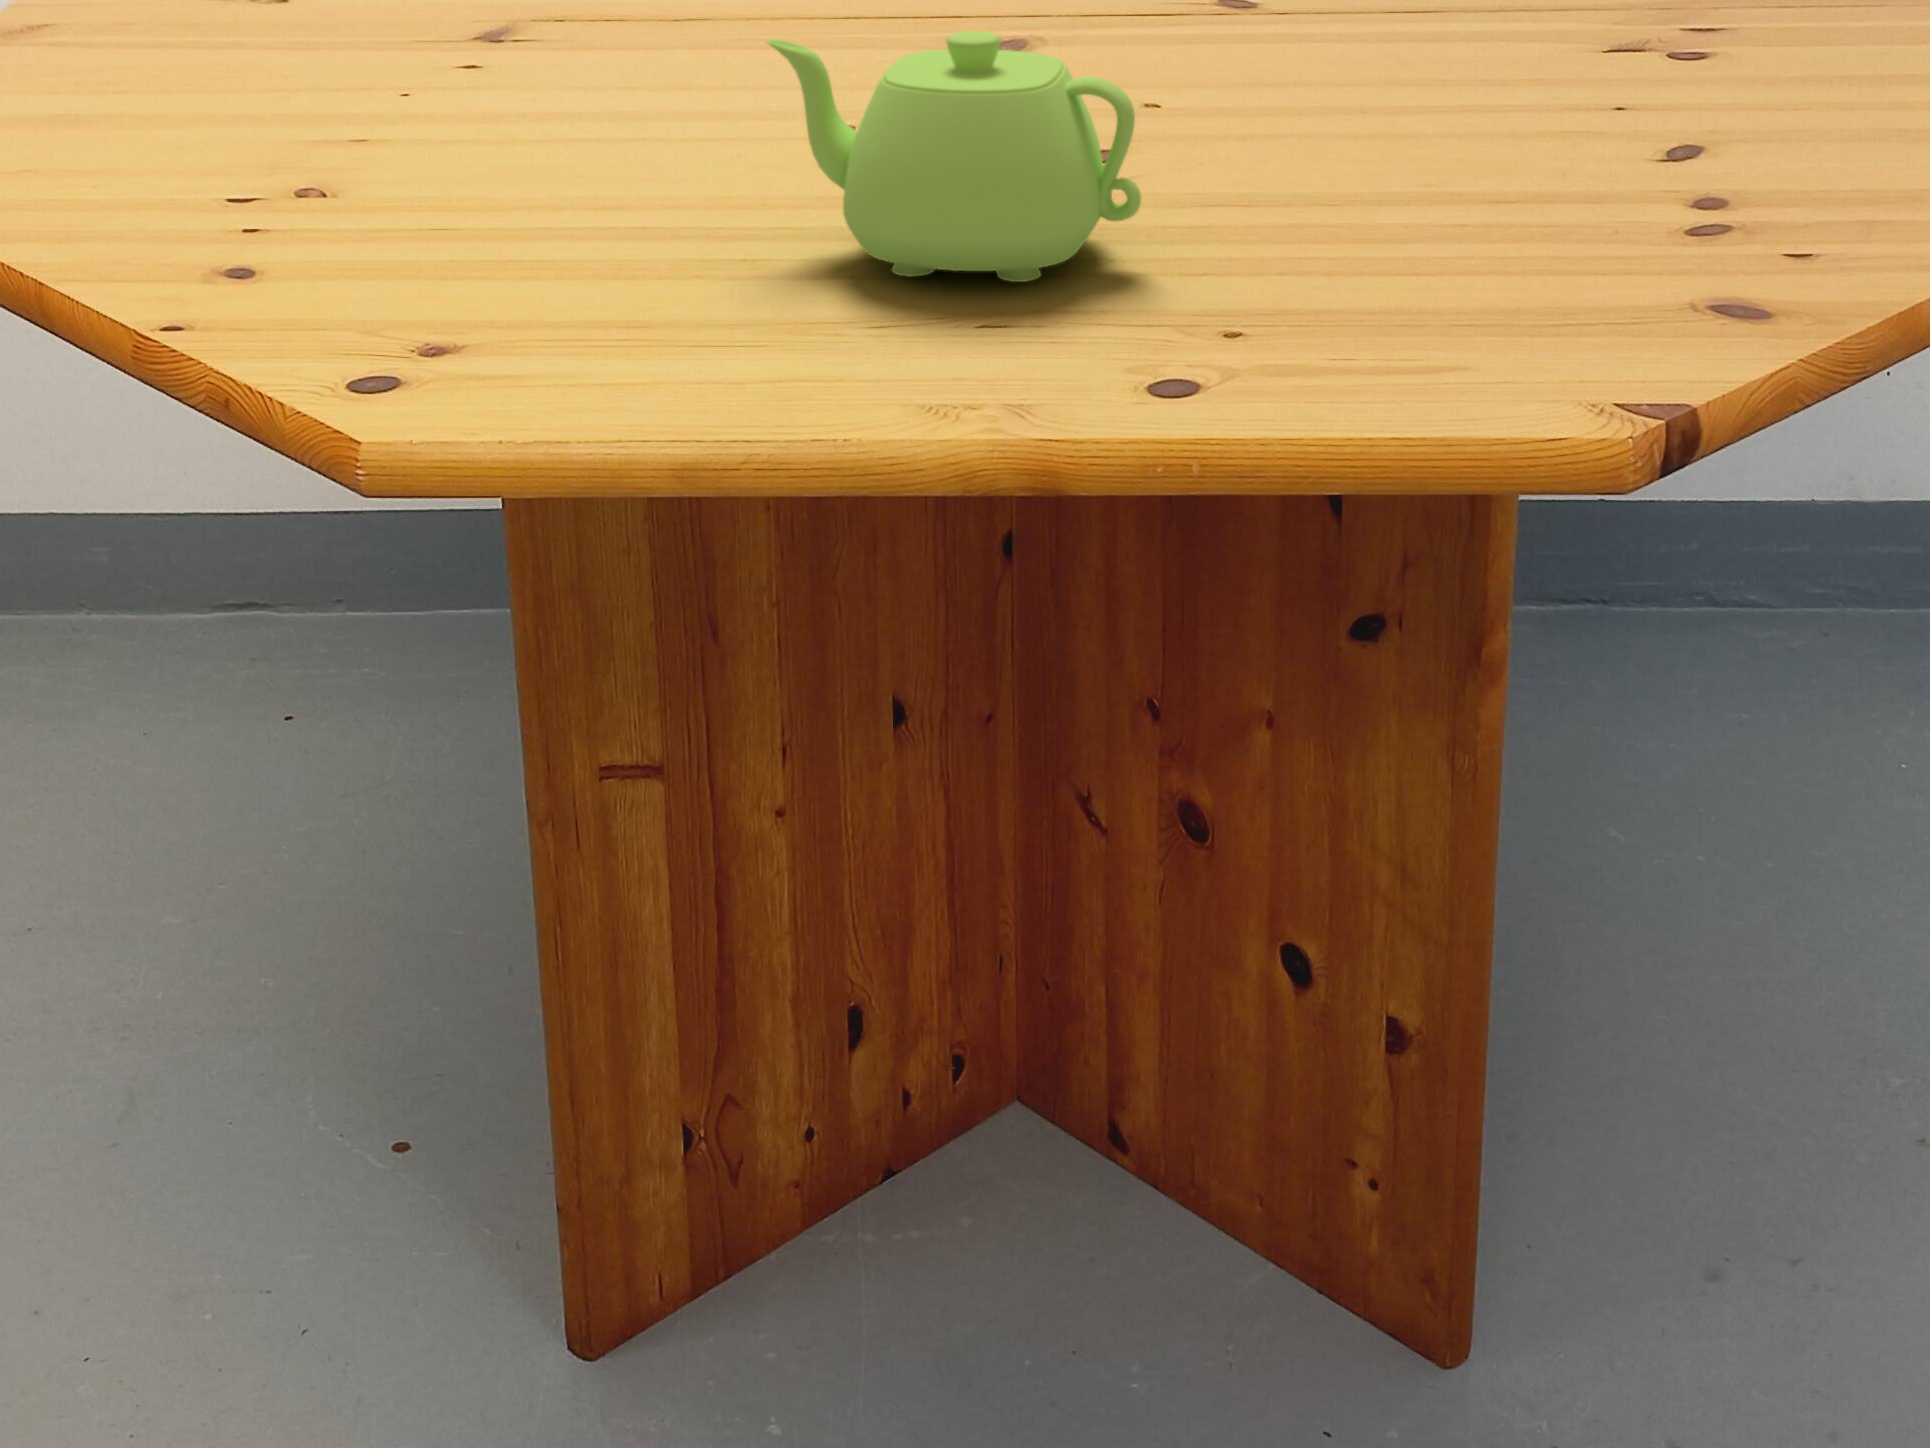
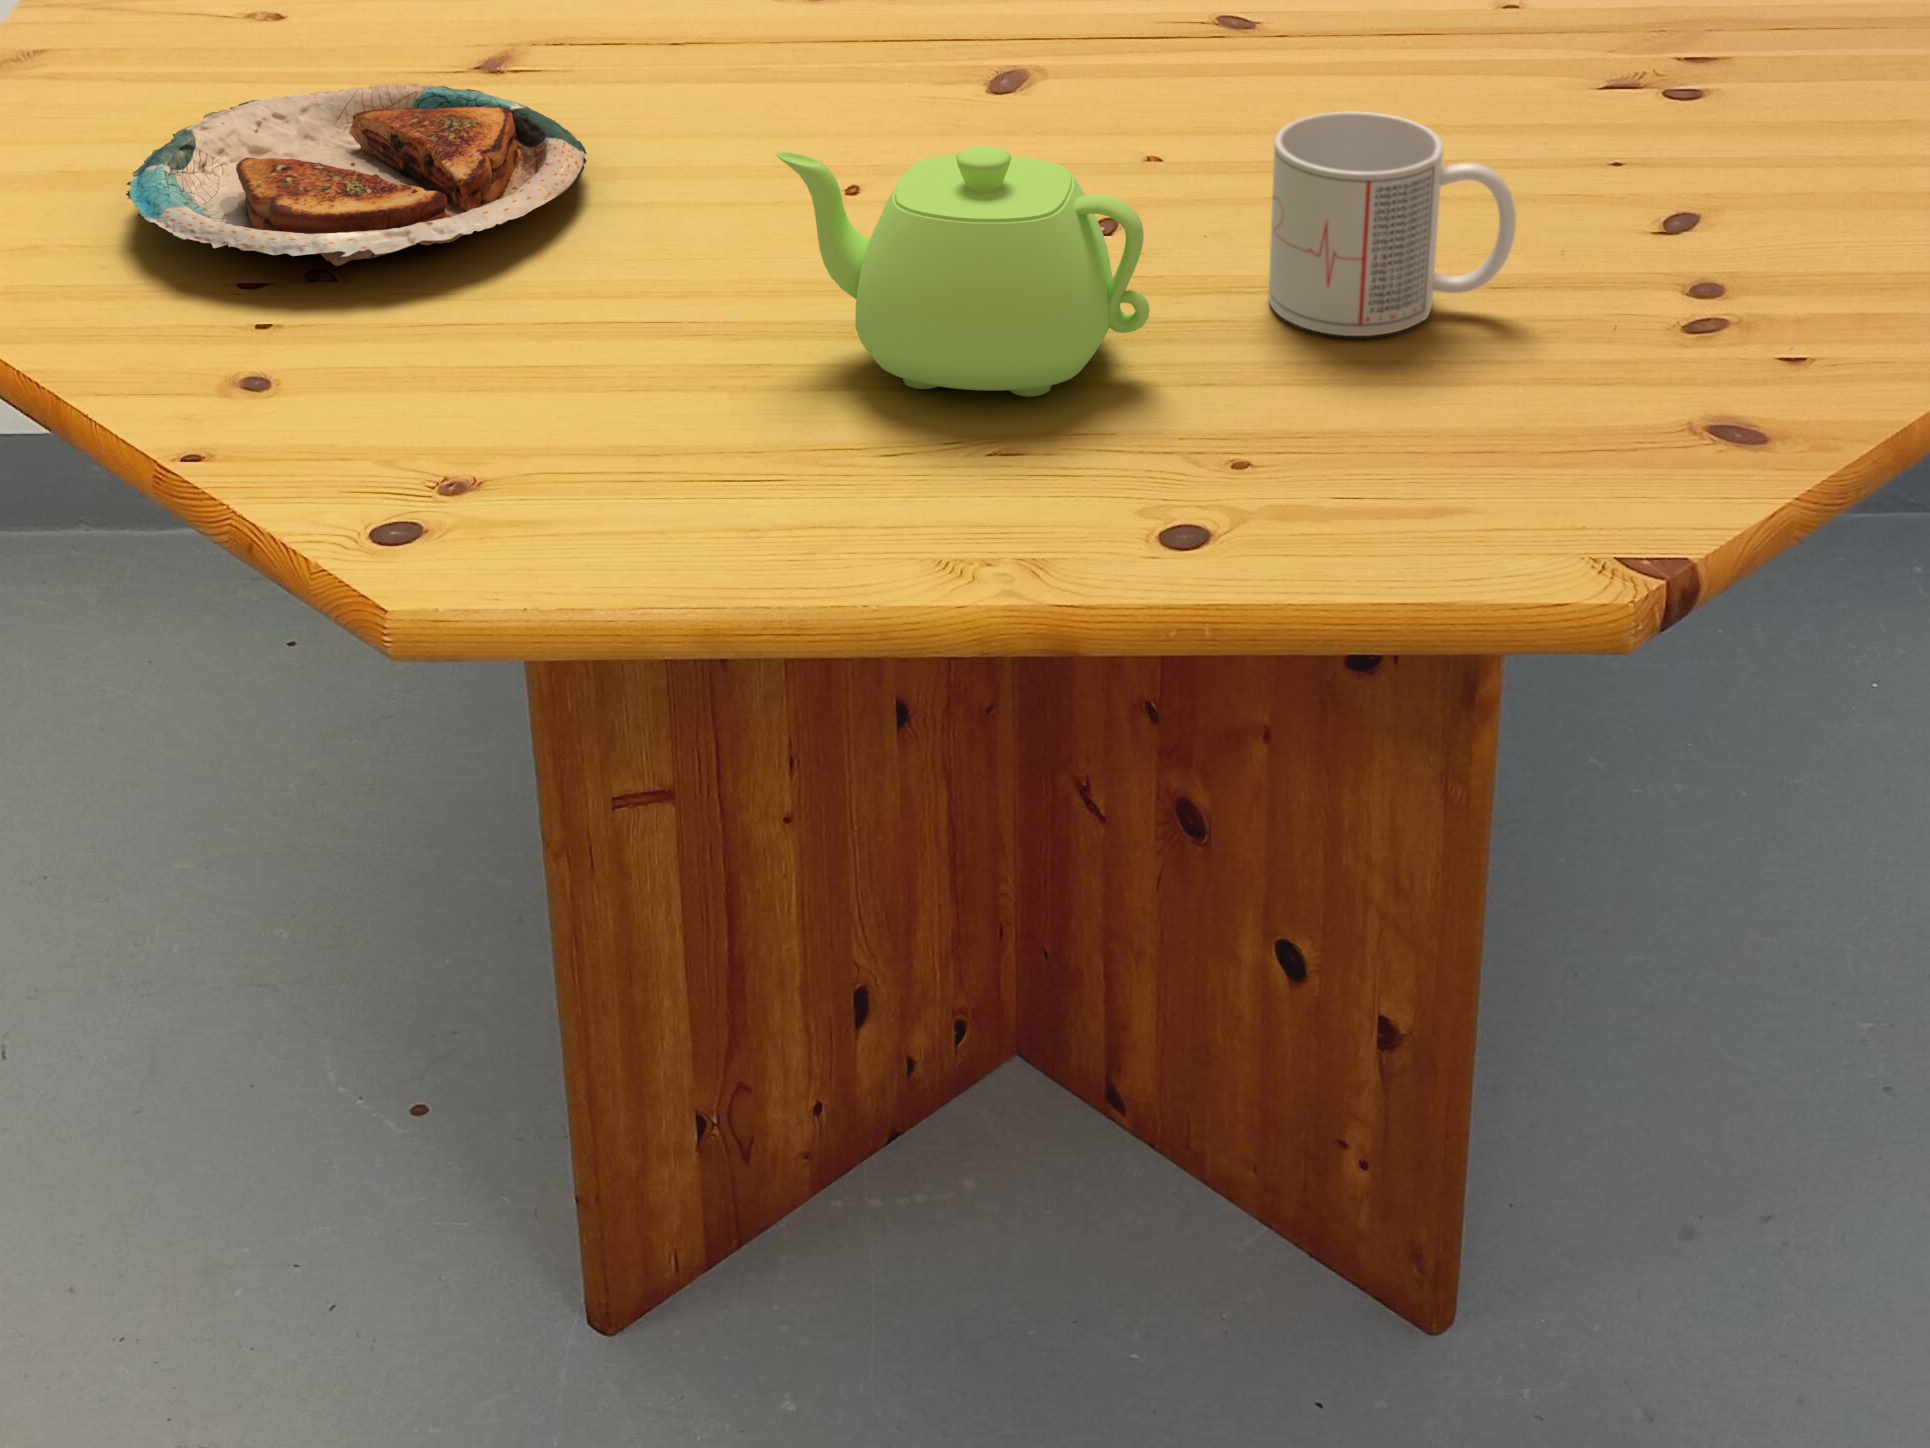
mug: none [1264,24,1513,238] -> present [1268,111,1516,336]
plate: none [121,46,585,186] -> present [126,84,587,267]

